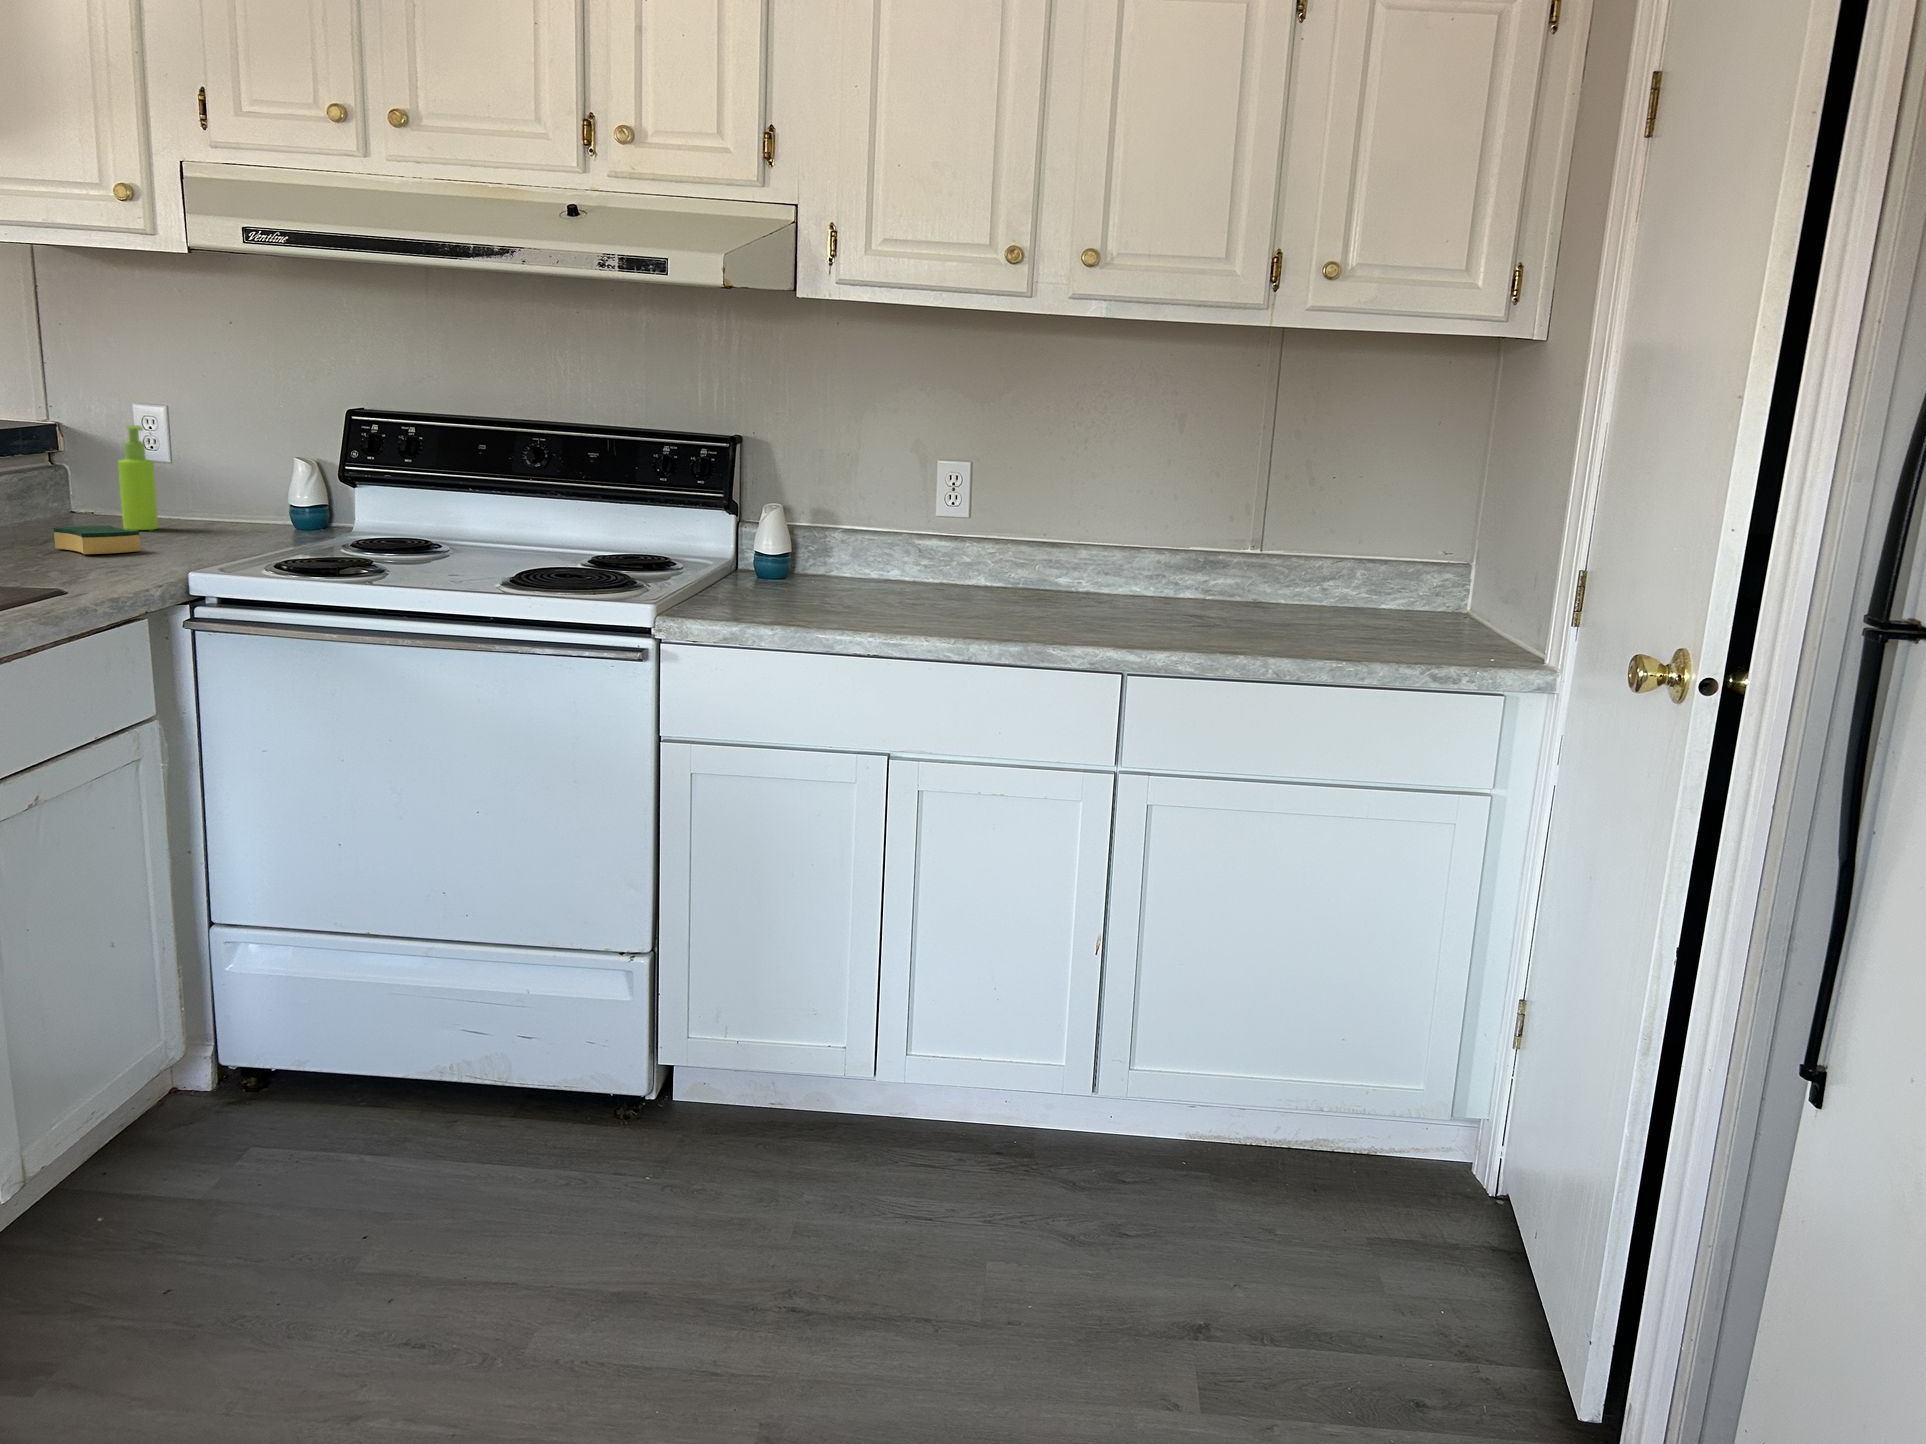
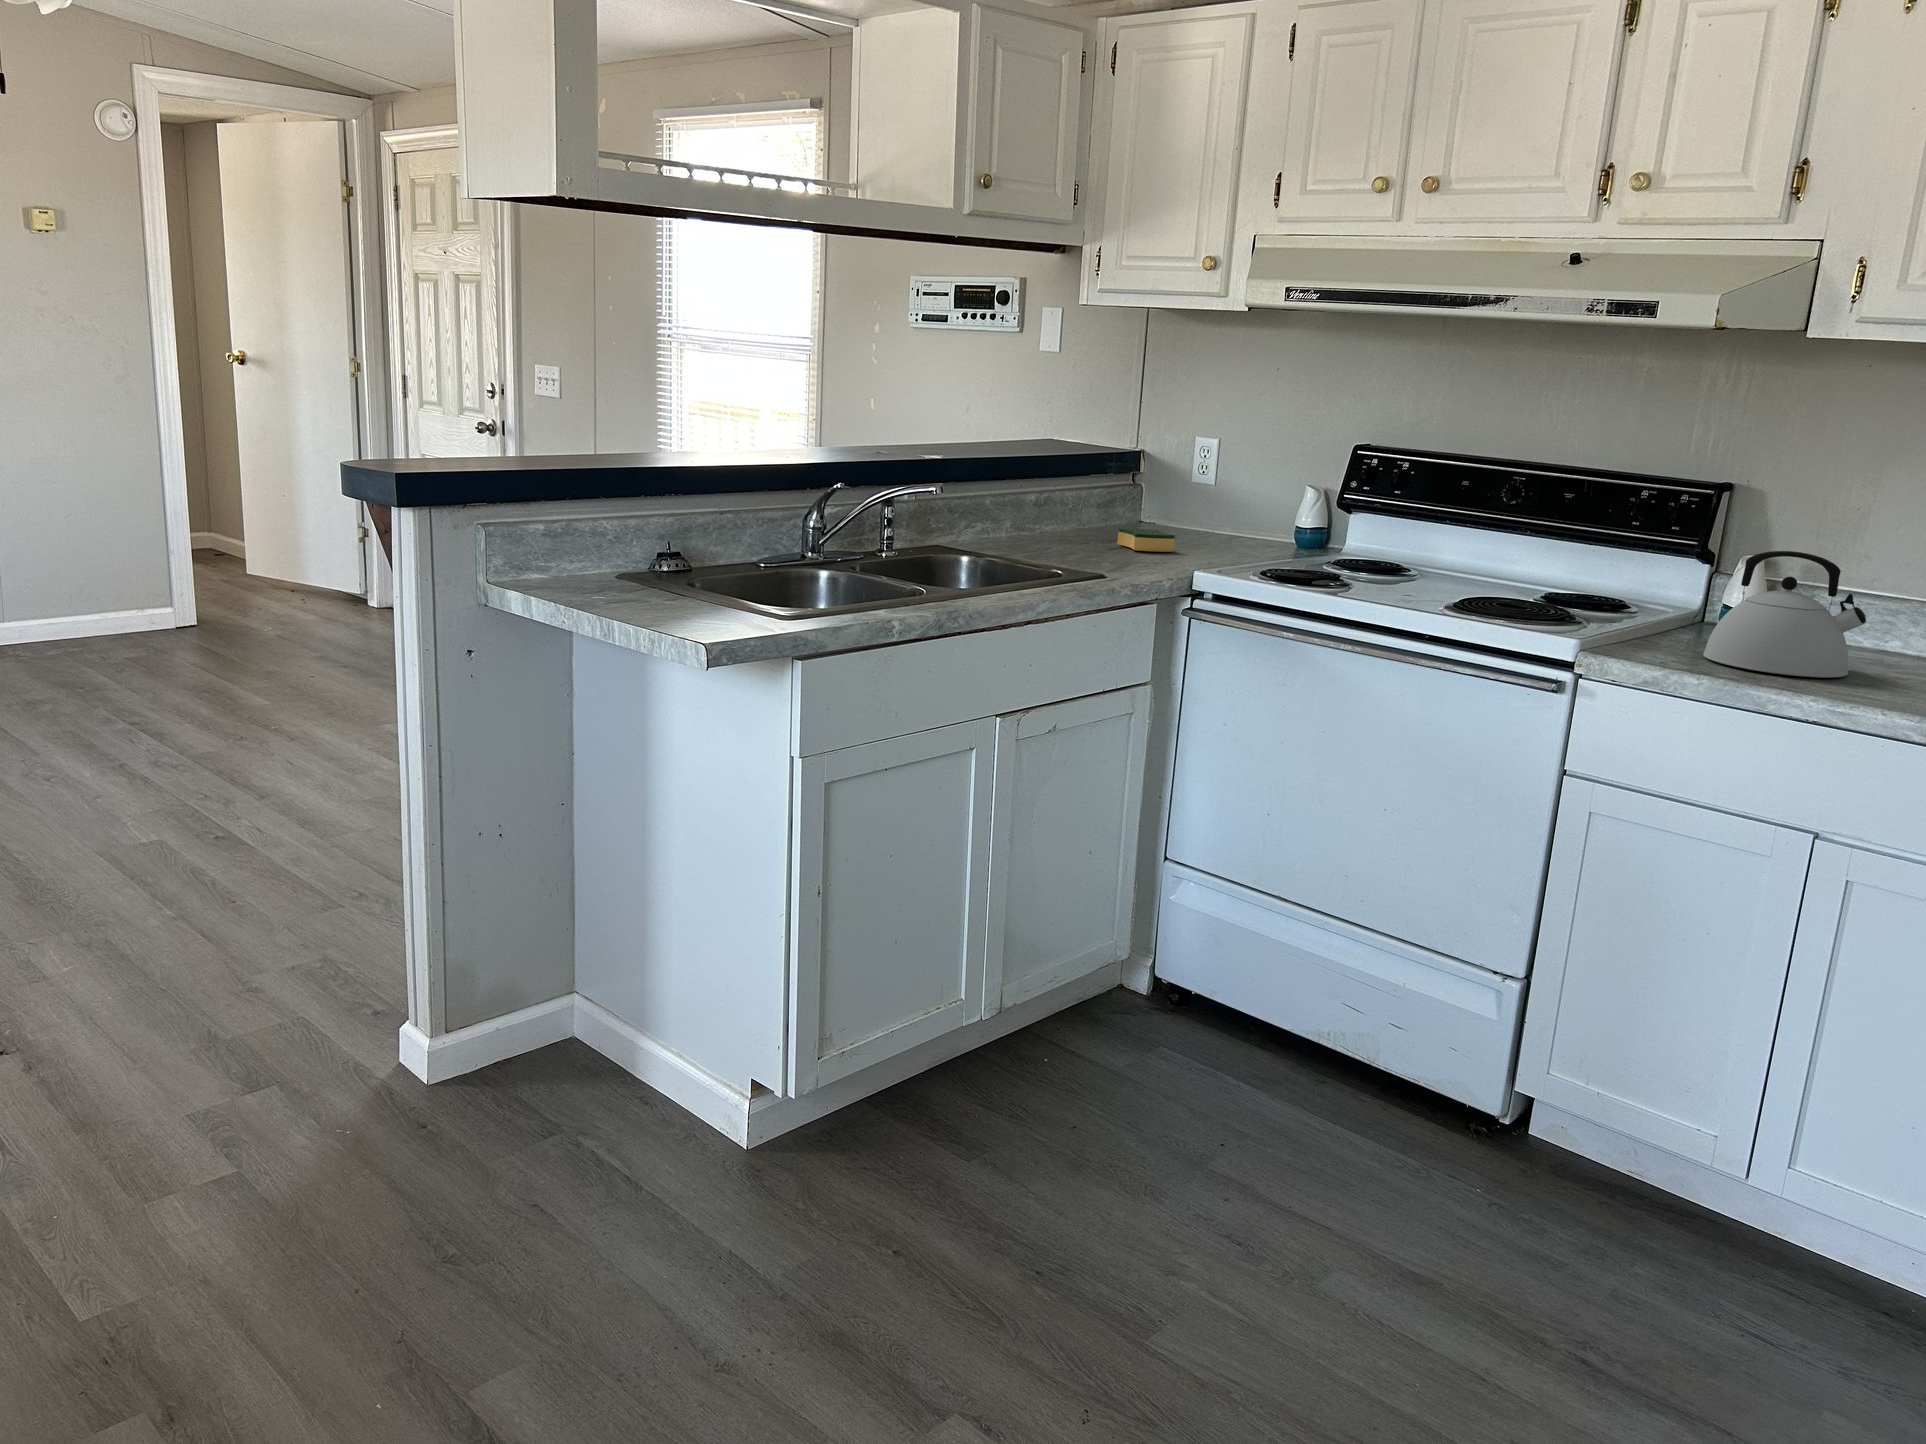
soap dispenser: present [118,425,158,530] -> none [1169,451,1199,537]
kettle: none [759,499,885,614] -> present [1703,551,1866,678]

